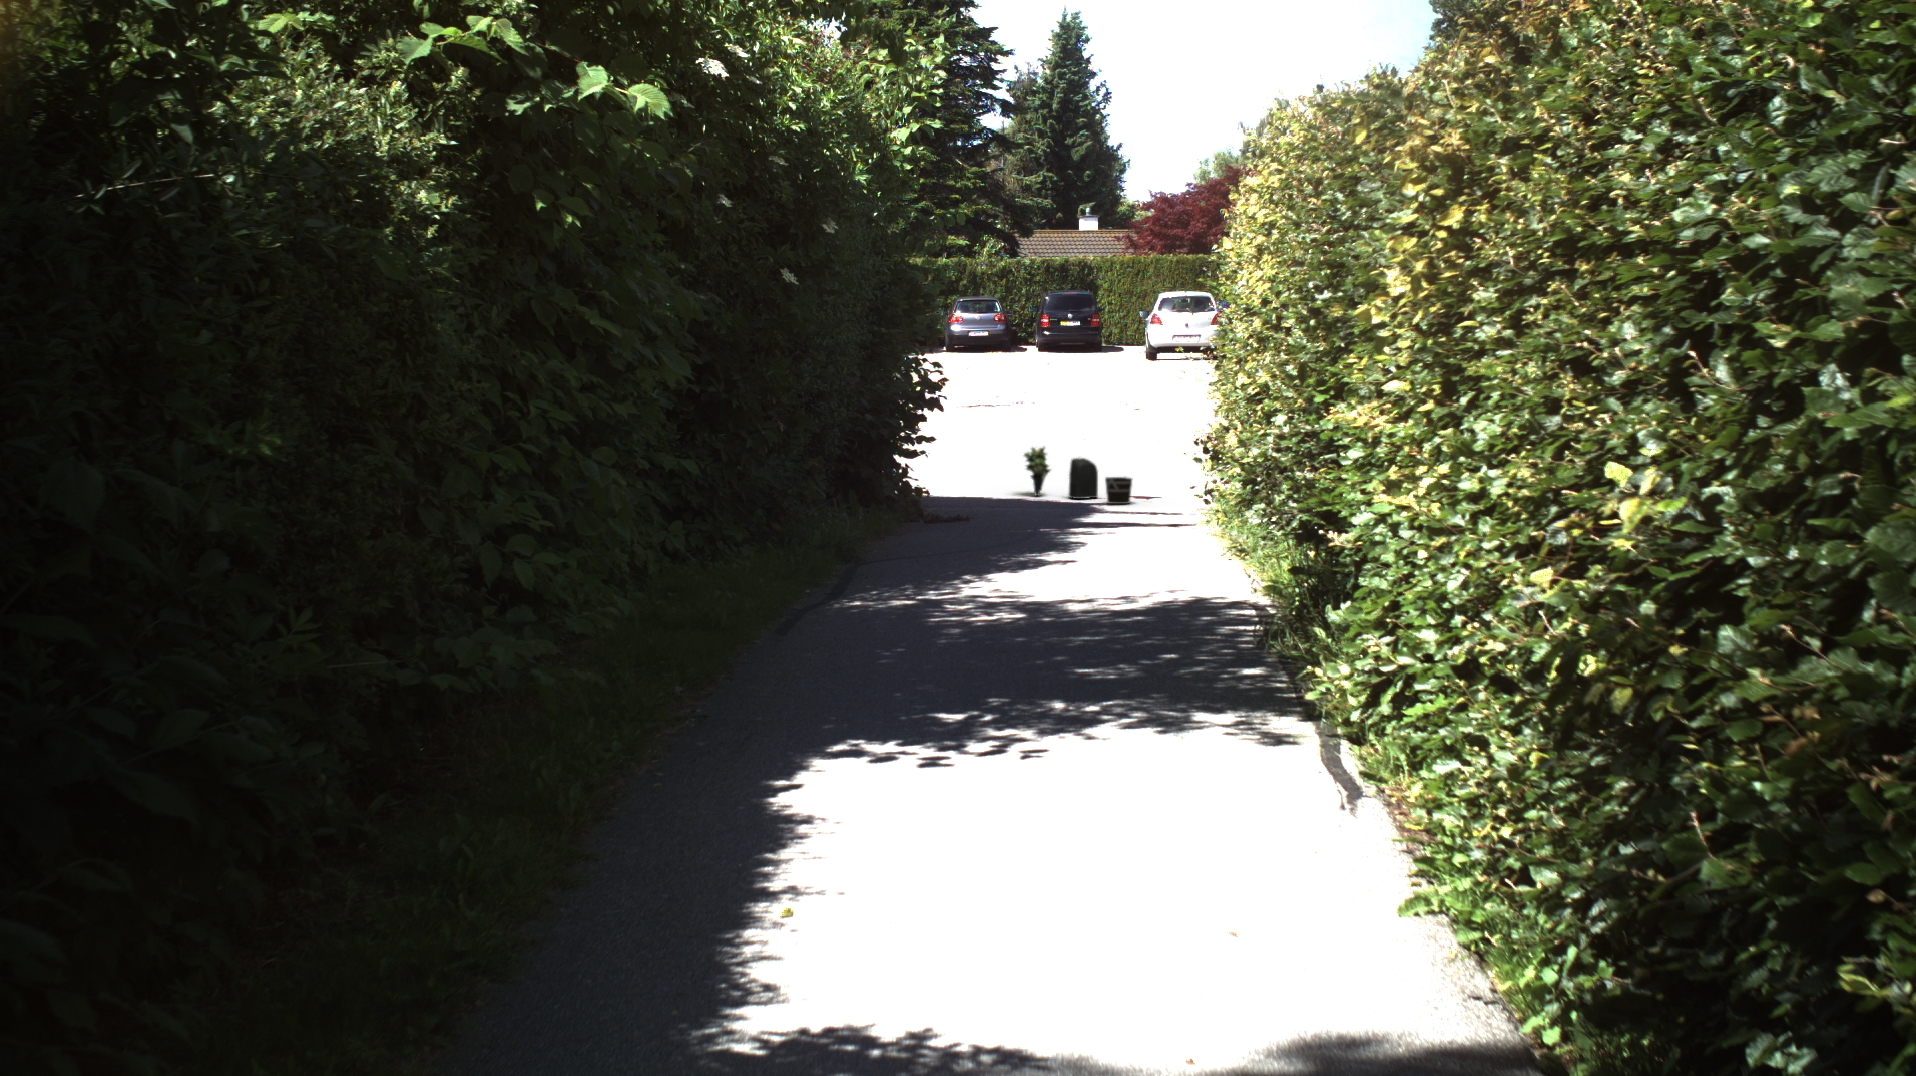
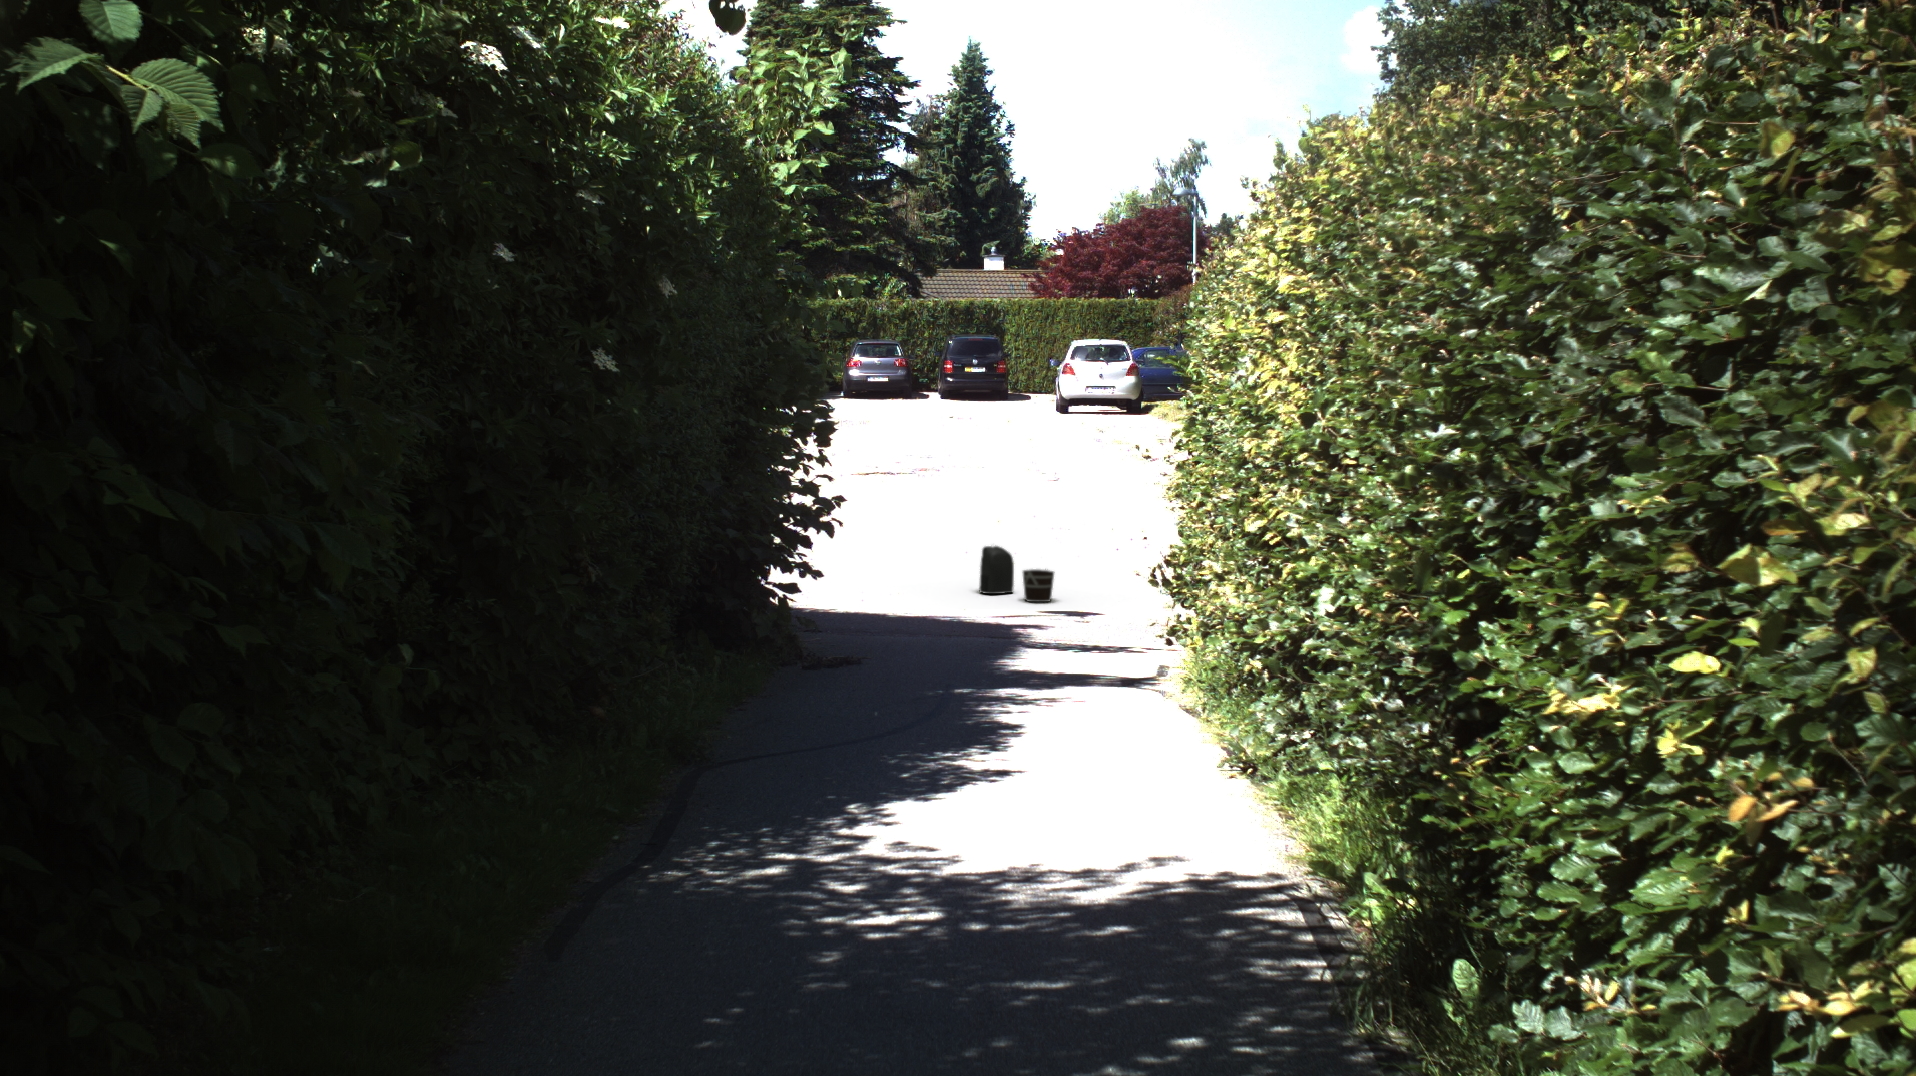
potted plant: present [1024,447,1050,496] -> none [927,531,960,590]

